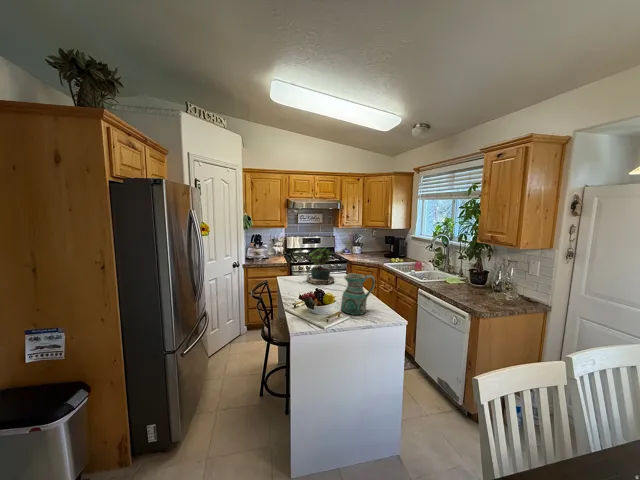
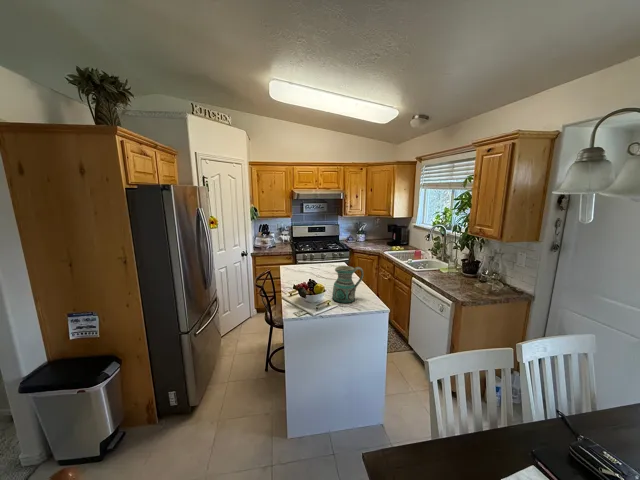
potted plant: present [307,247,335,285] -> none [299,238,333,274]

